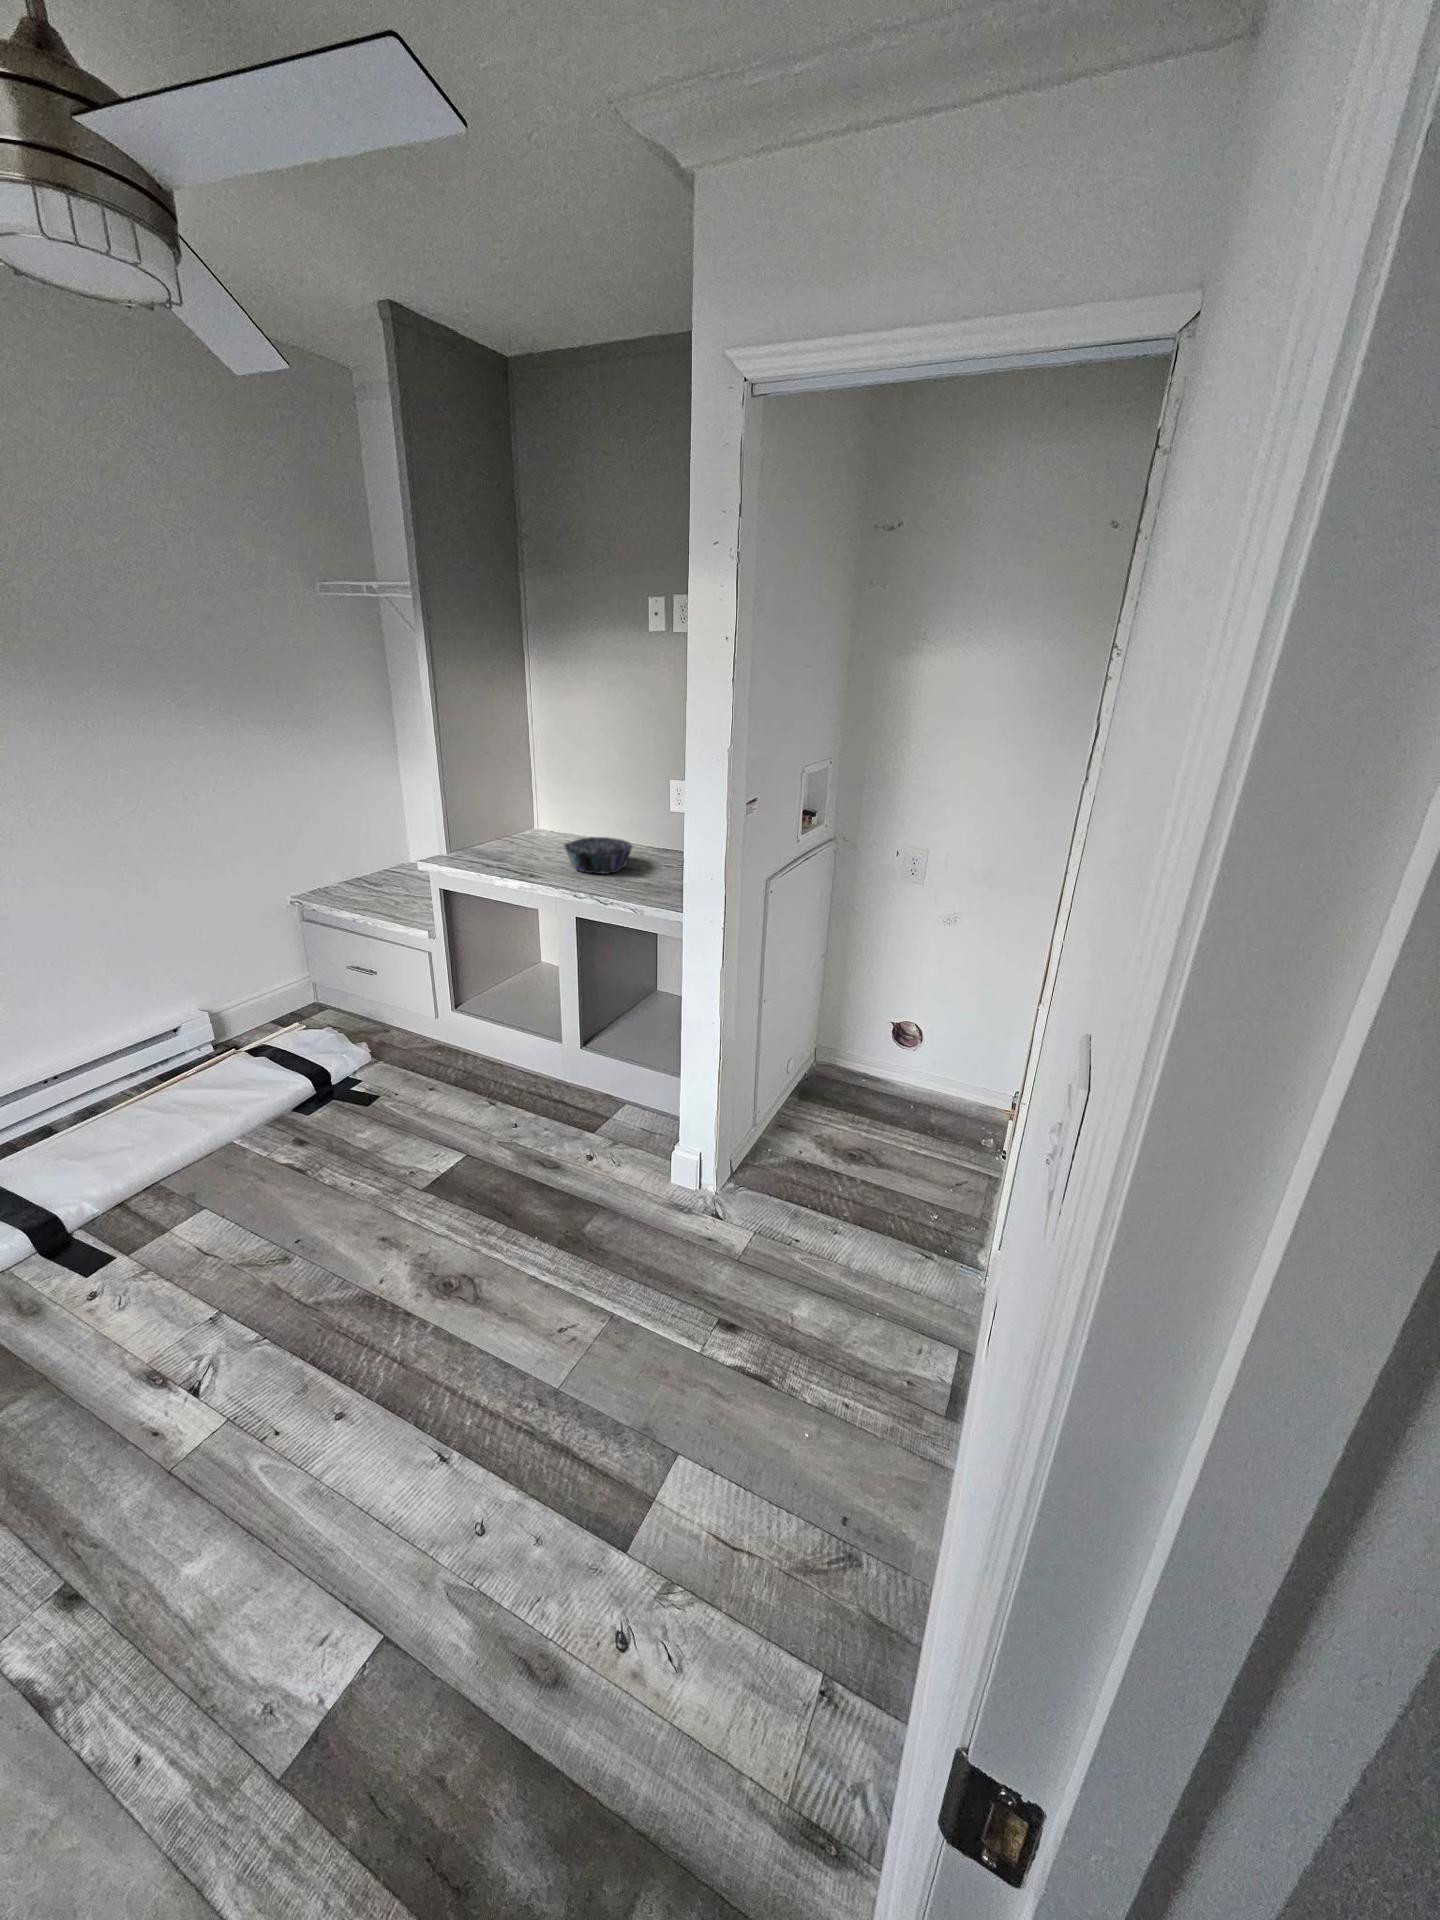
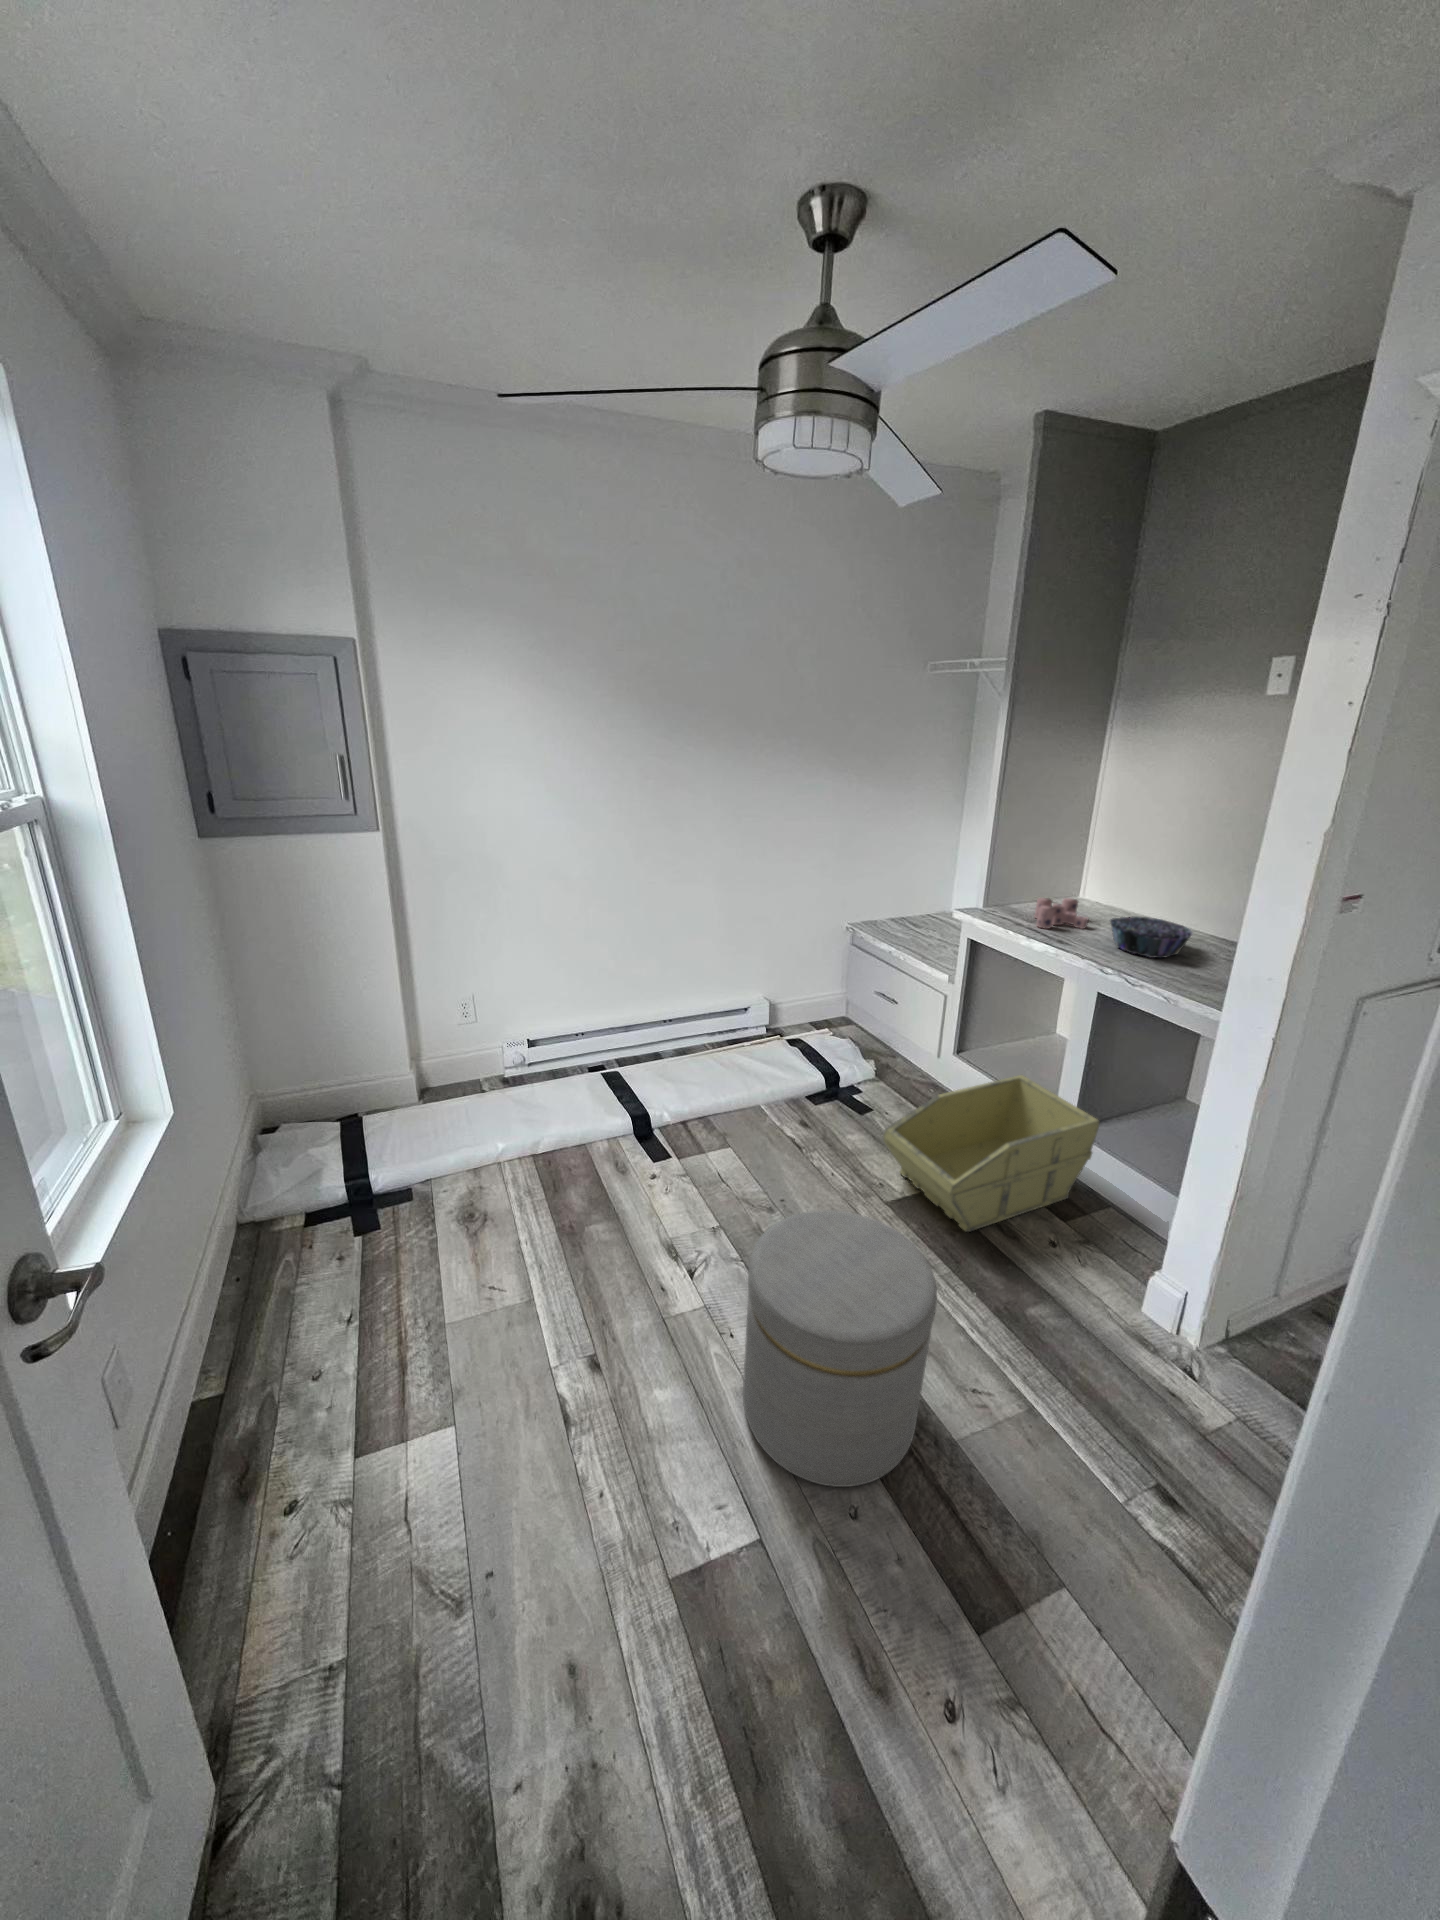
candle: none [493,830,545,864] -> present [1034,898,1088,929]
storage bin: none [399,1012,601,1183] -> present [883,1075,1099,1232]
ottoman: none [276,1222,517,1539] -> present [743,1210,937,1487]

